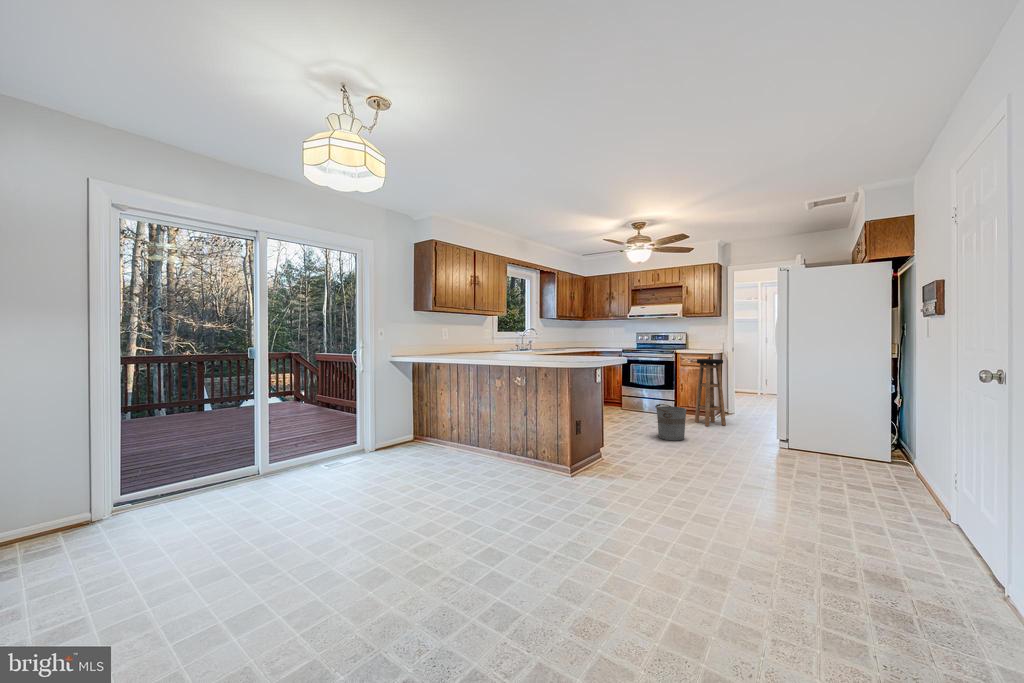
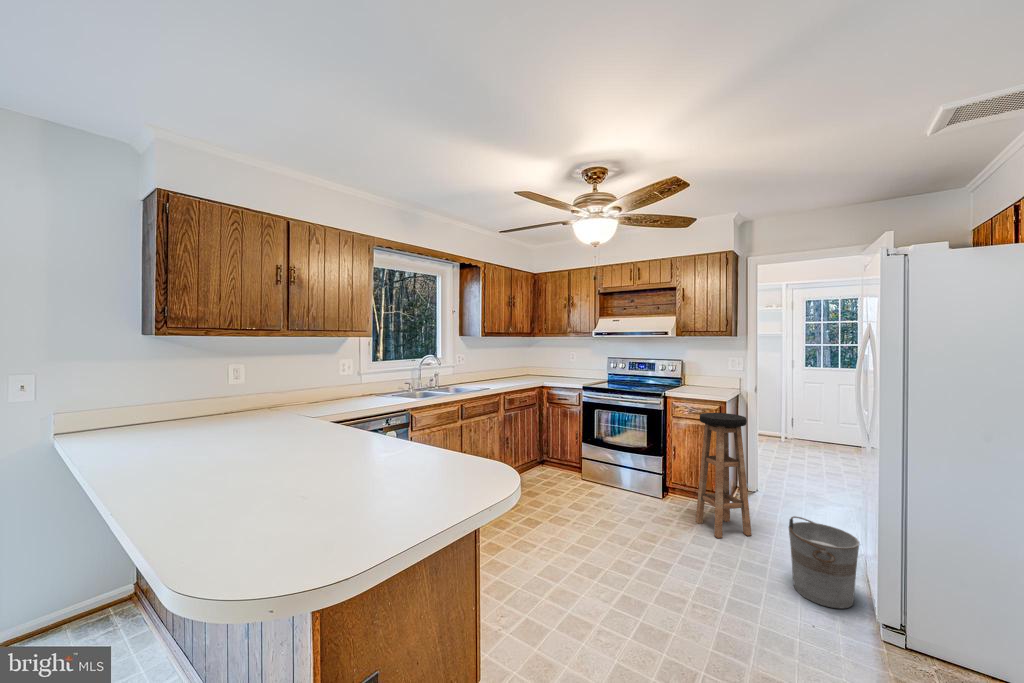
bucket: present [655,404,686,440] -> present [789,516,859,609]

